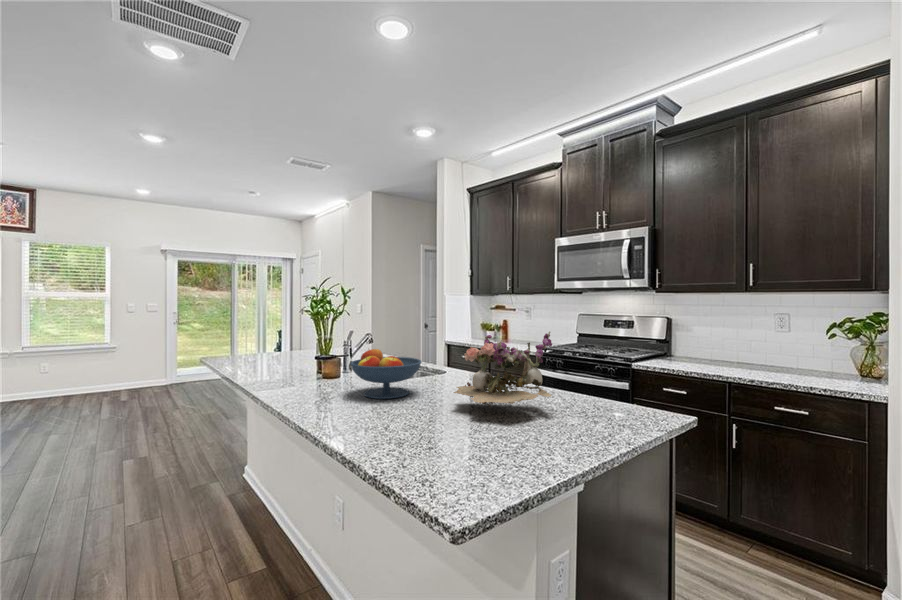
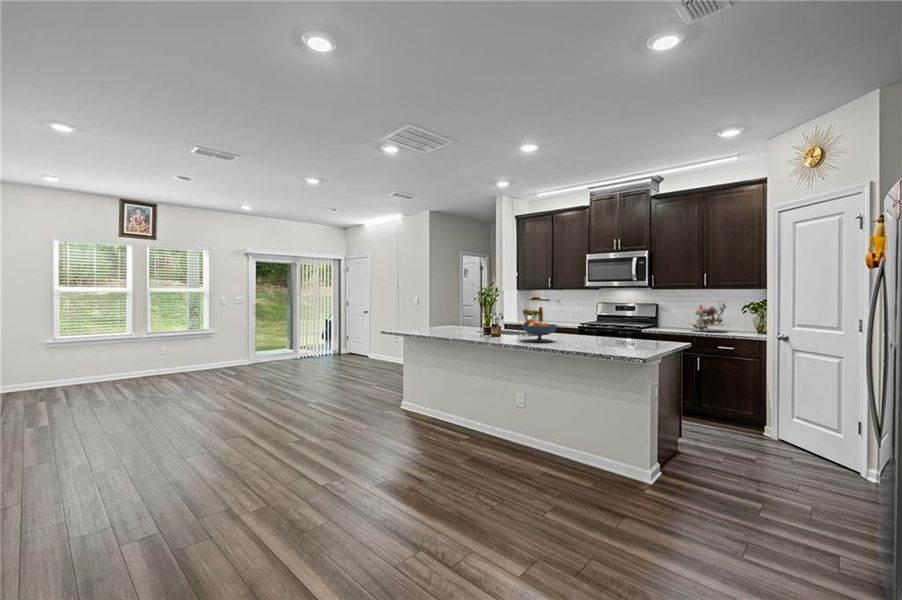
flower arrangement: present [454,331,552,408] -> present [691,304,726,330]

